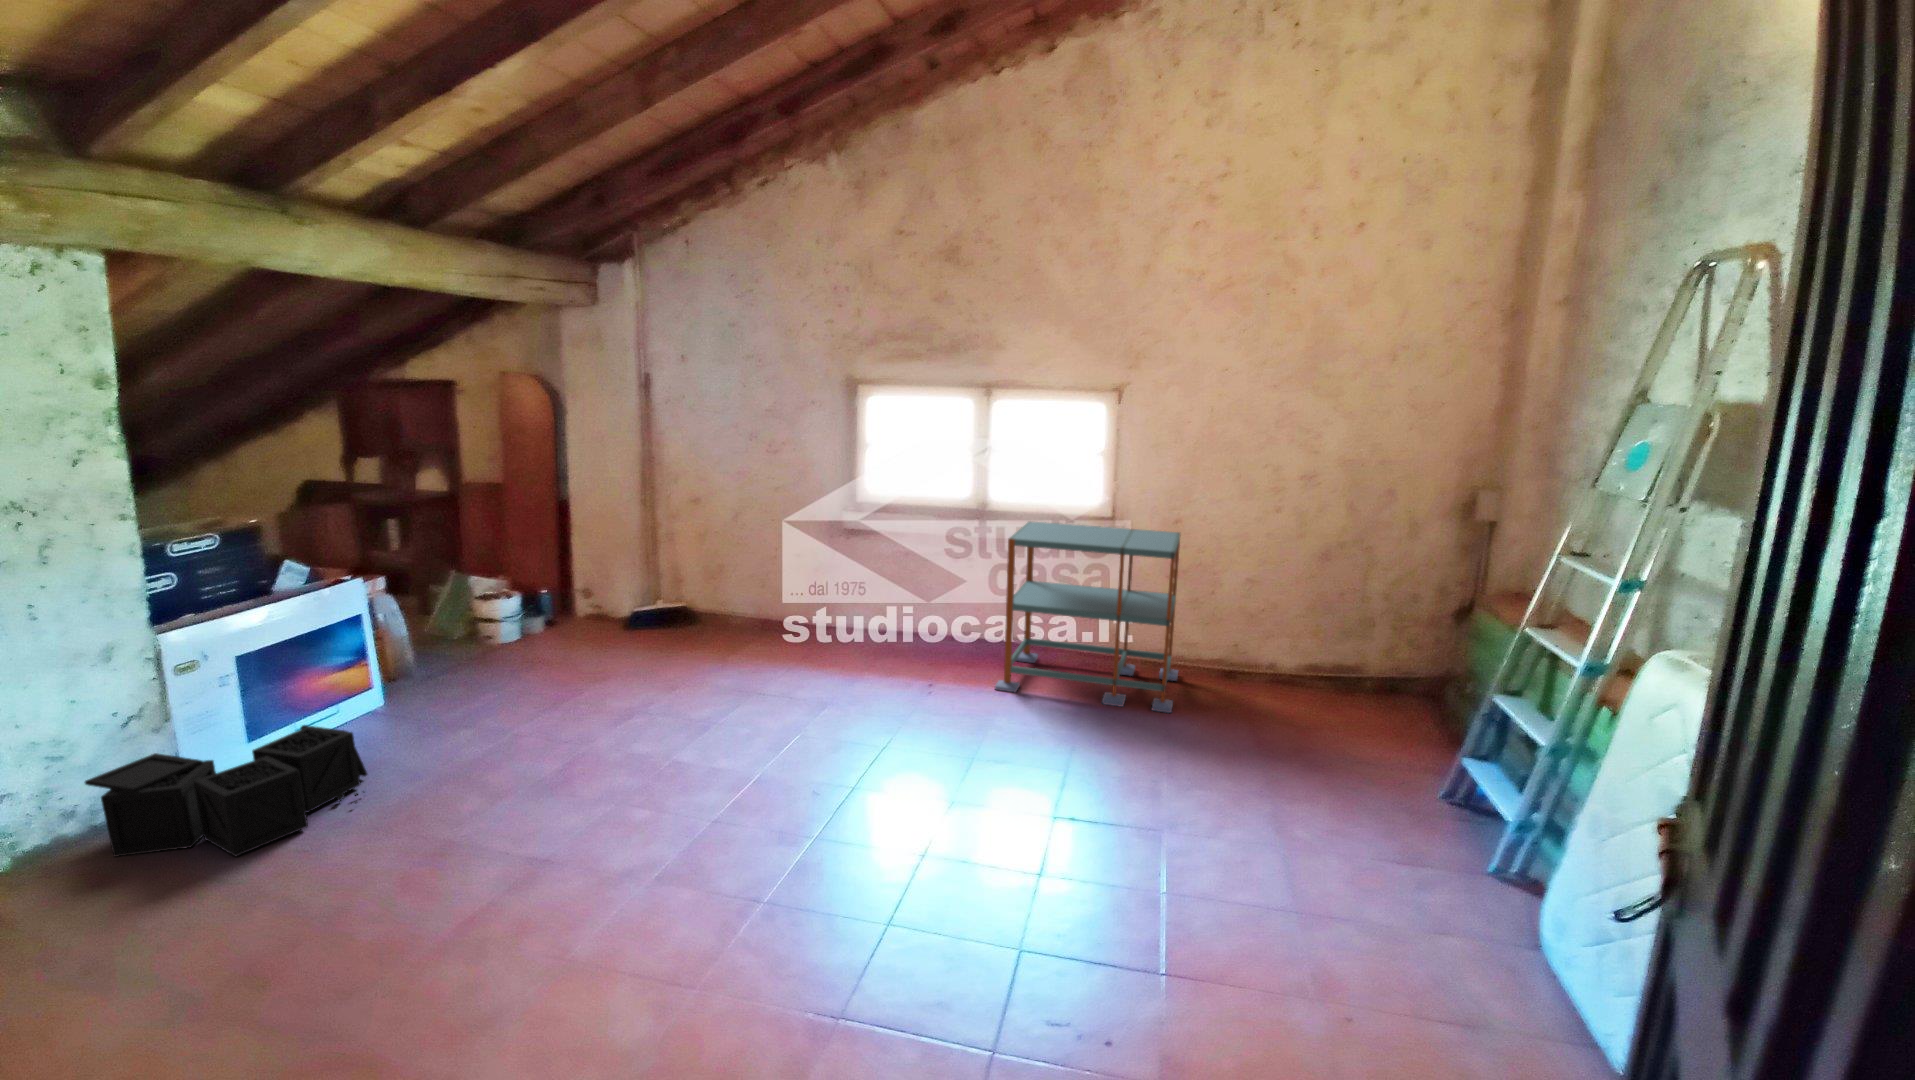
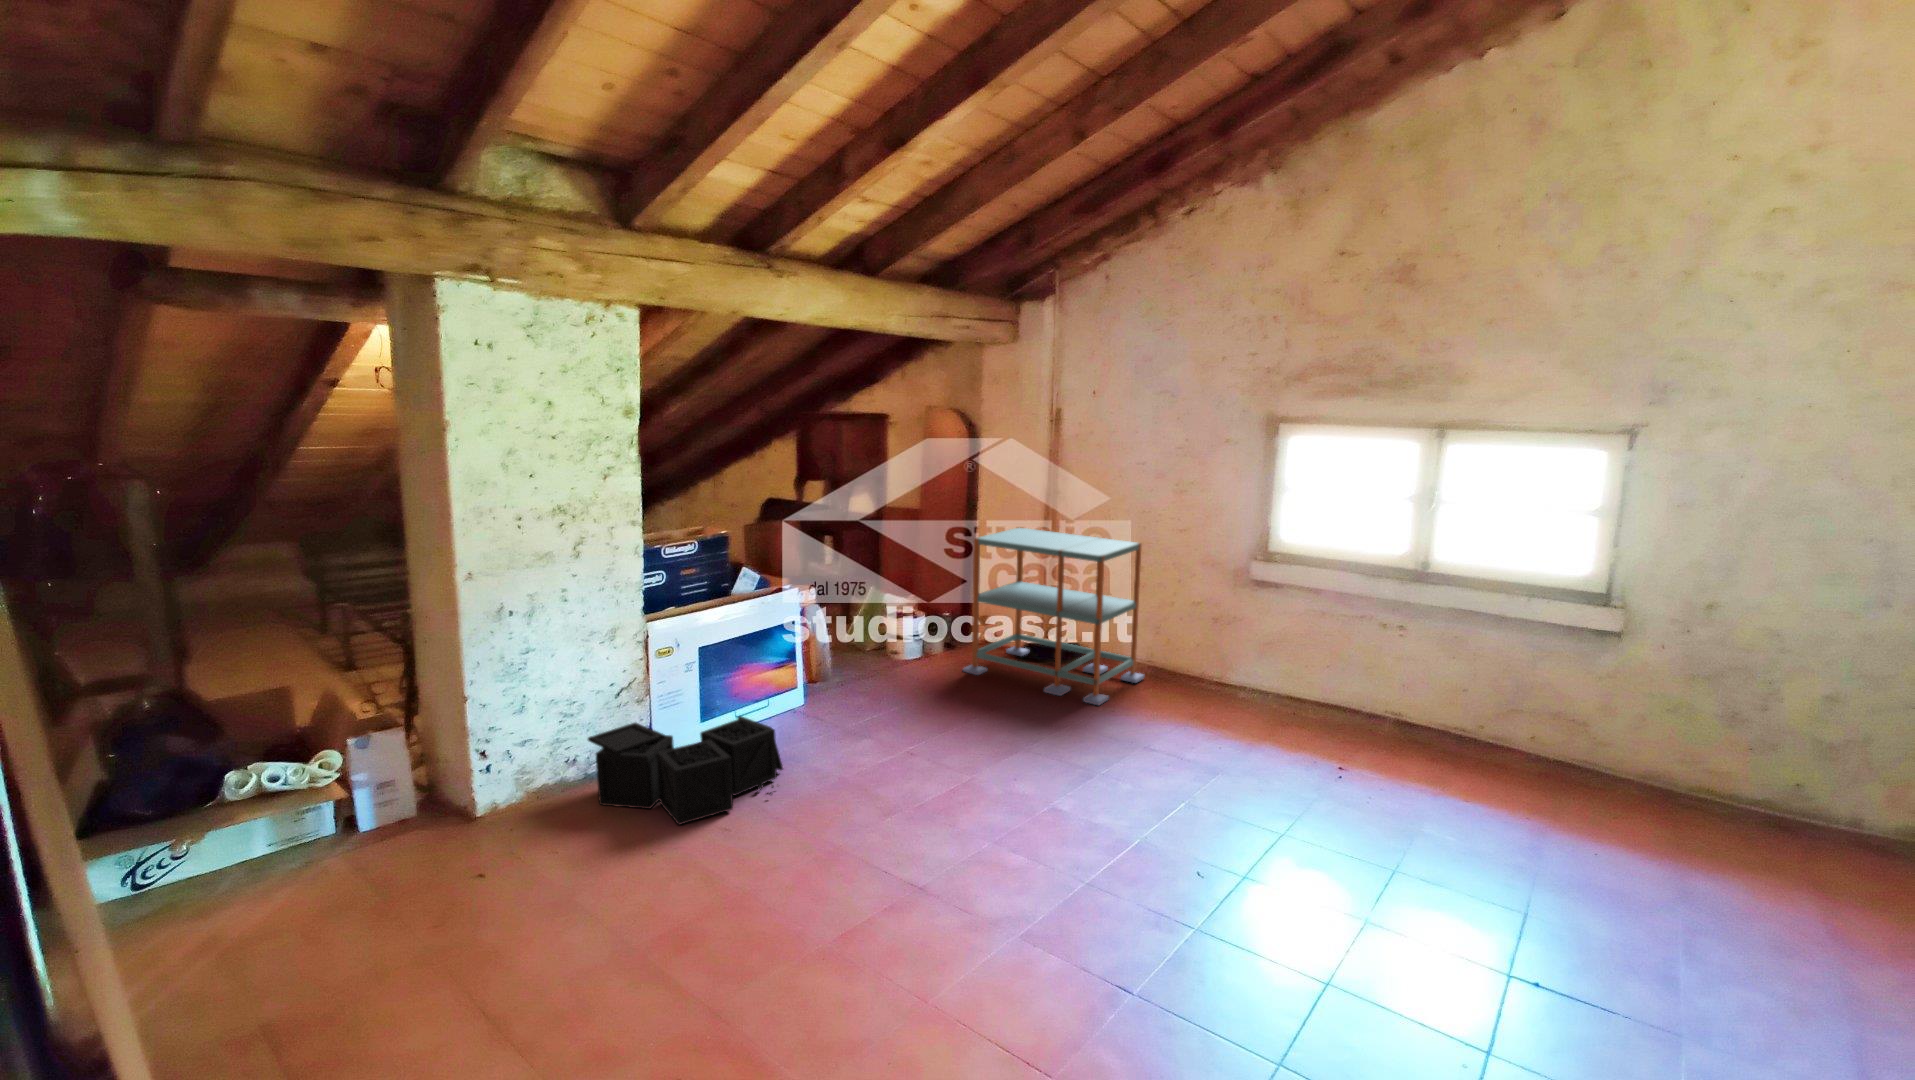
shelving unit: present [995,521,1180,713] -> present [963,528,1144,705]

